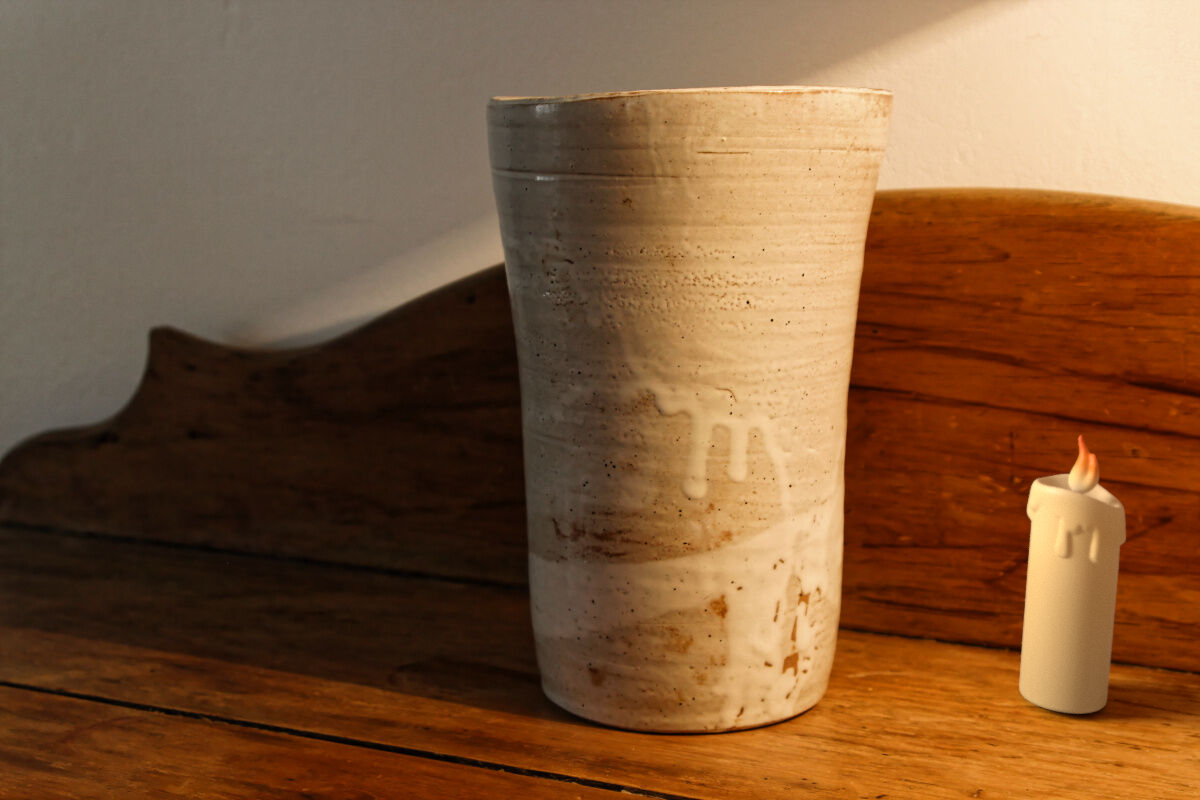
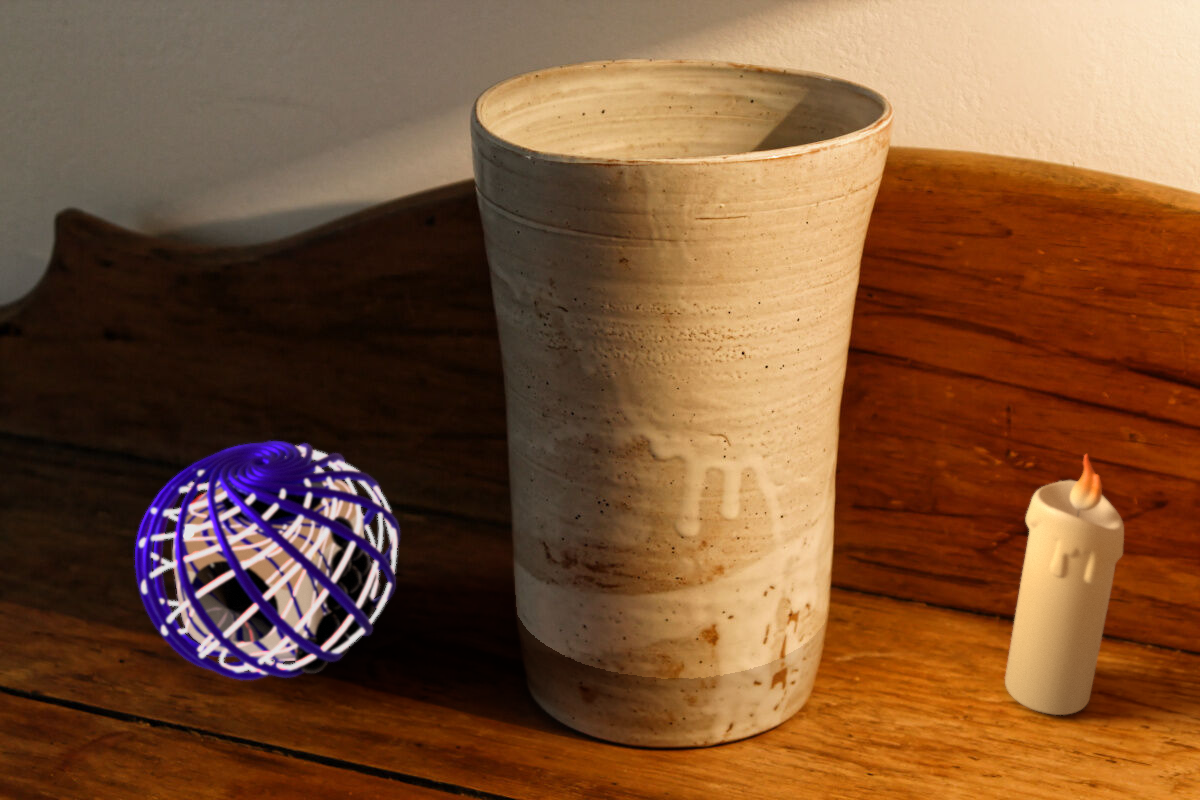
decorative orb: none [155,458,415,681] -> present [135,441,400,680]

